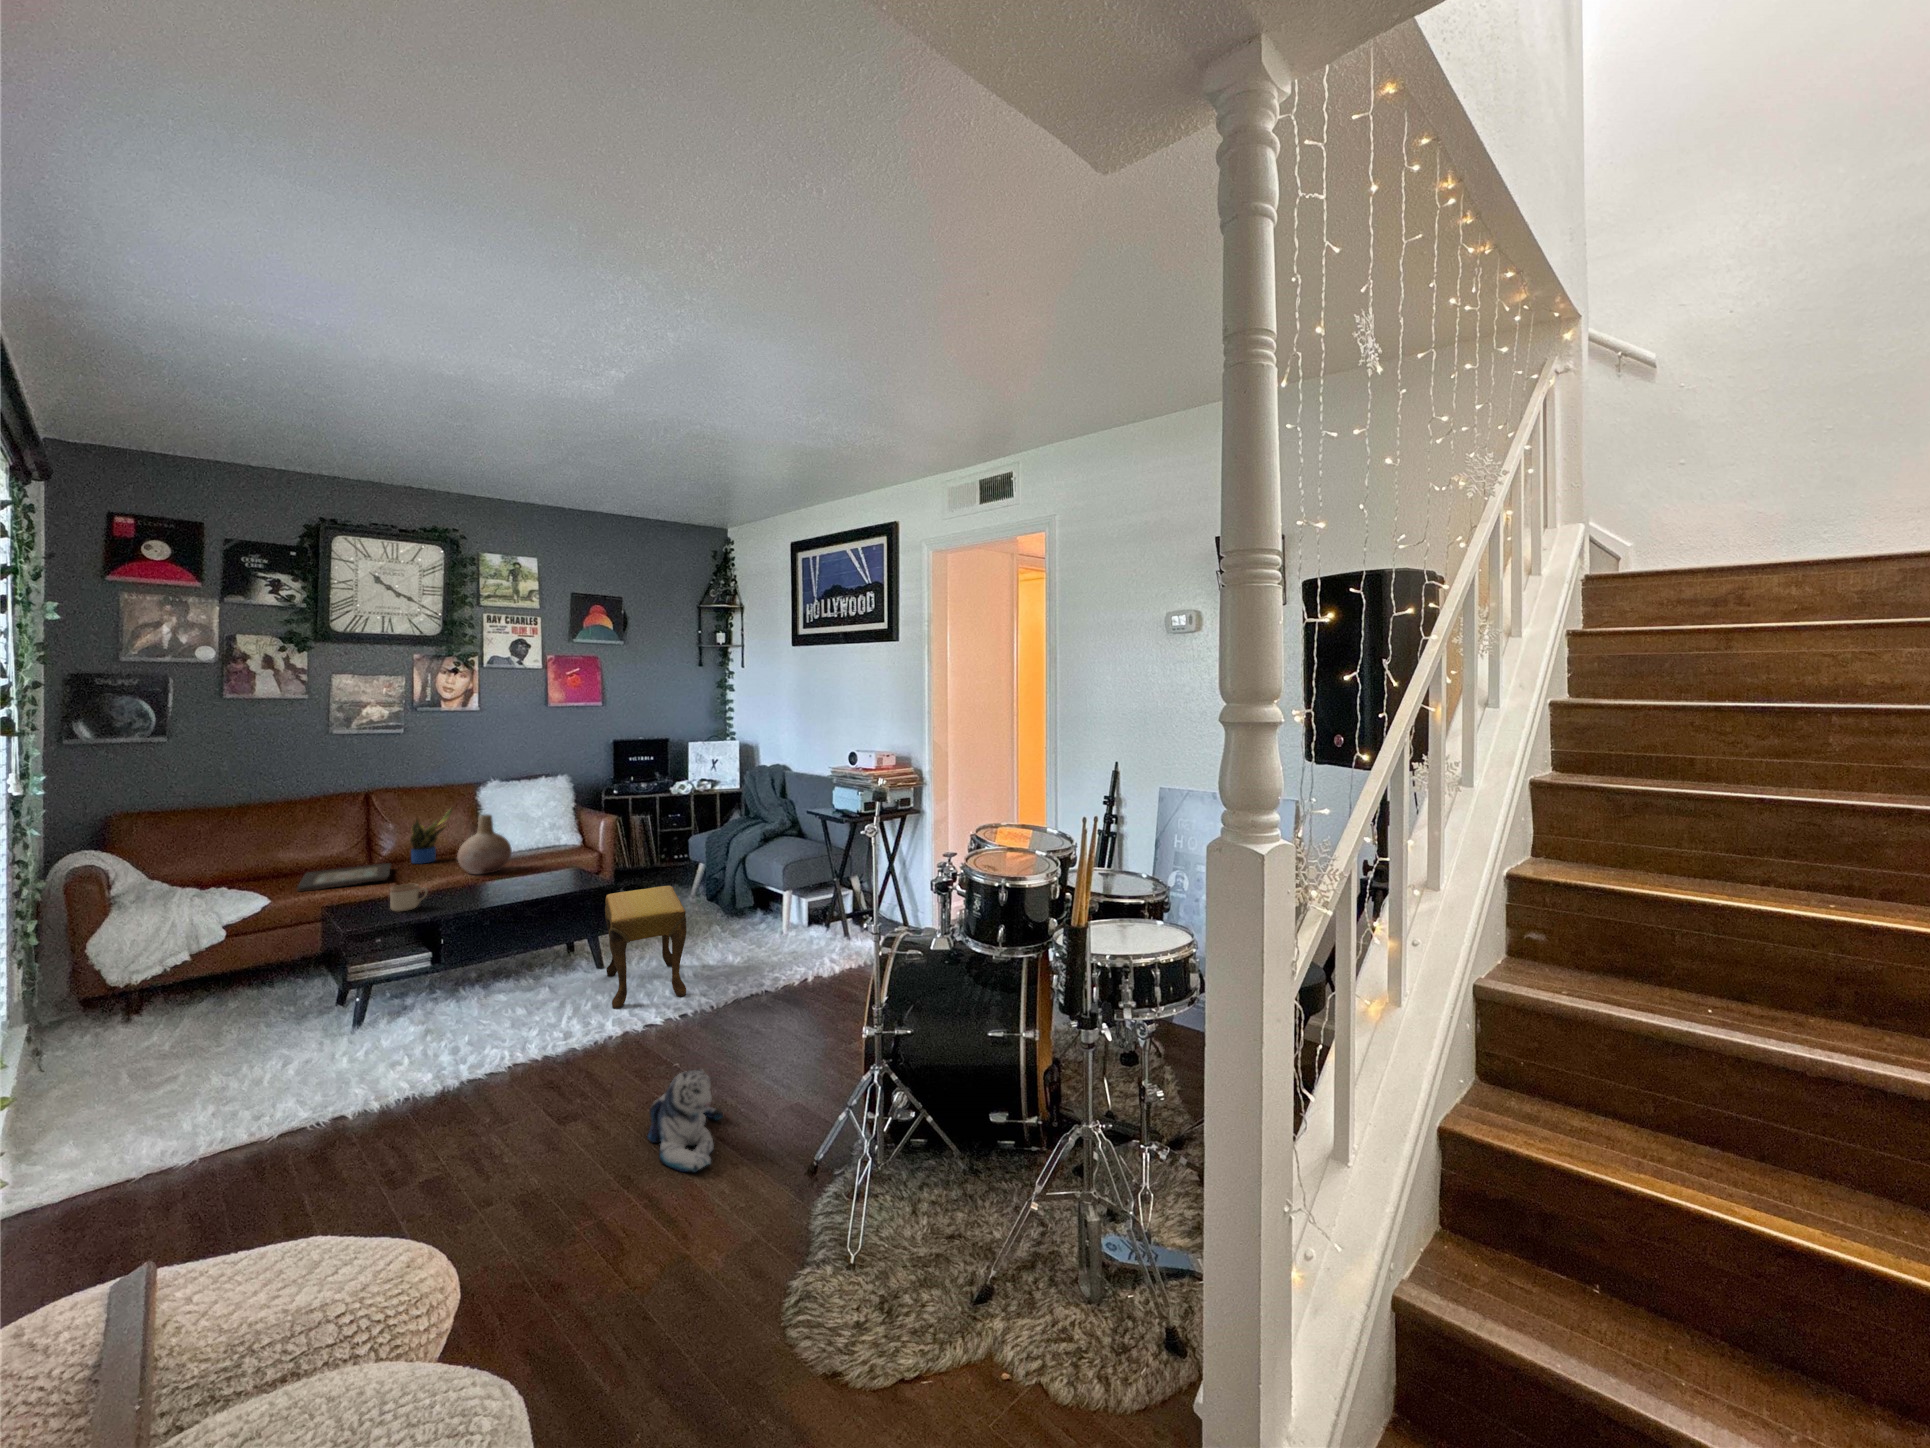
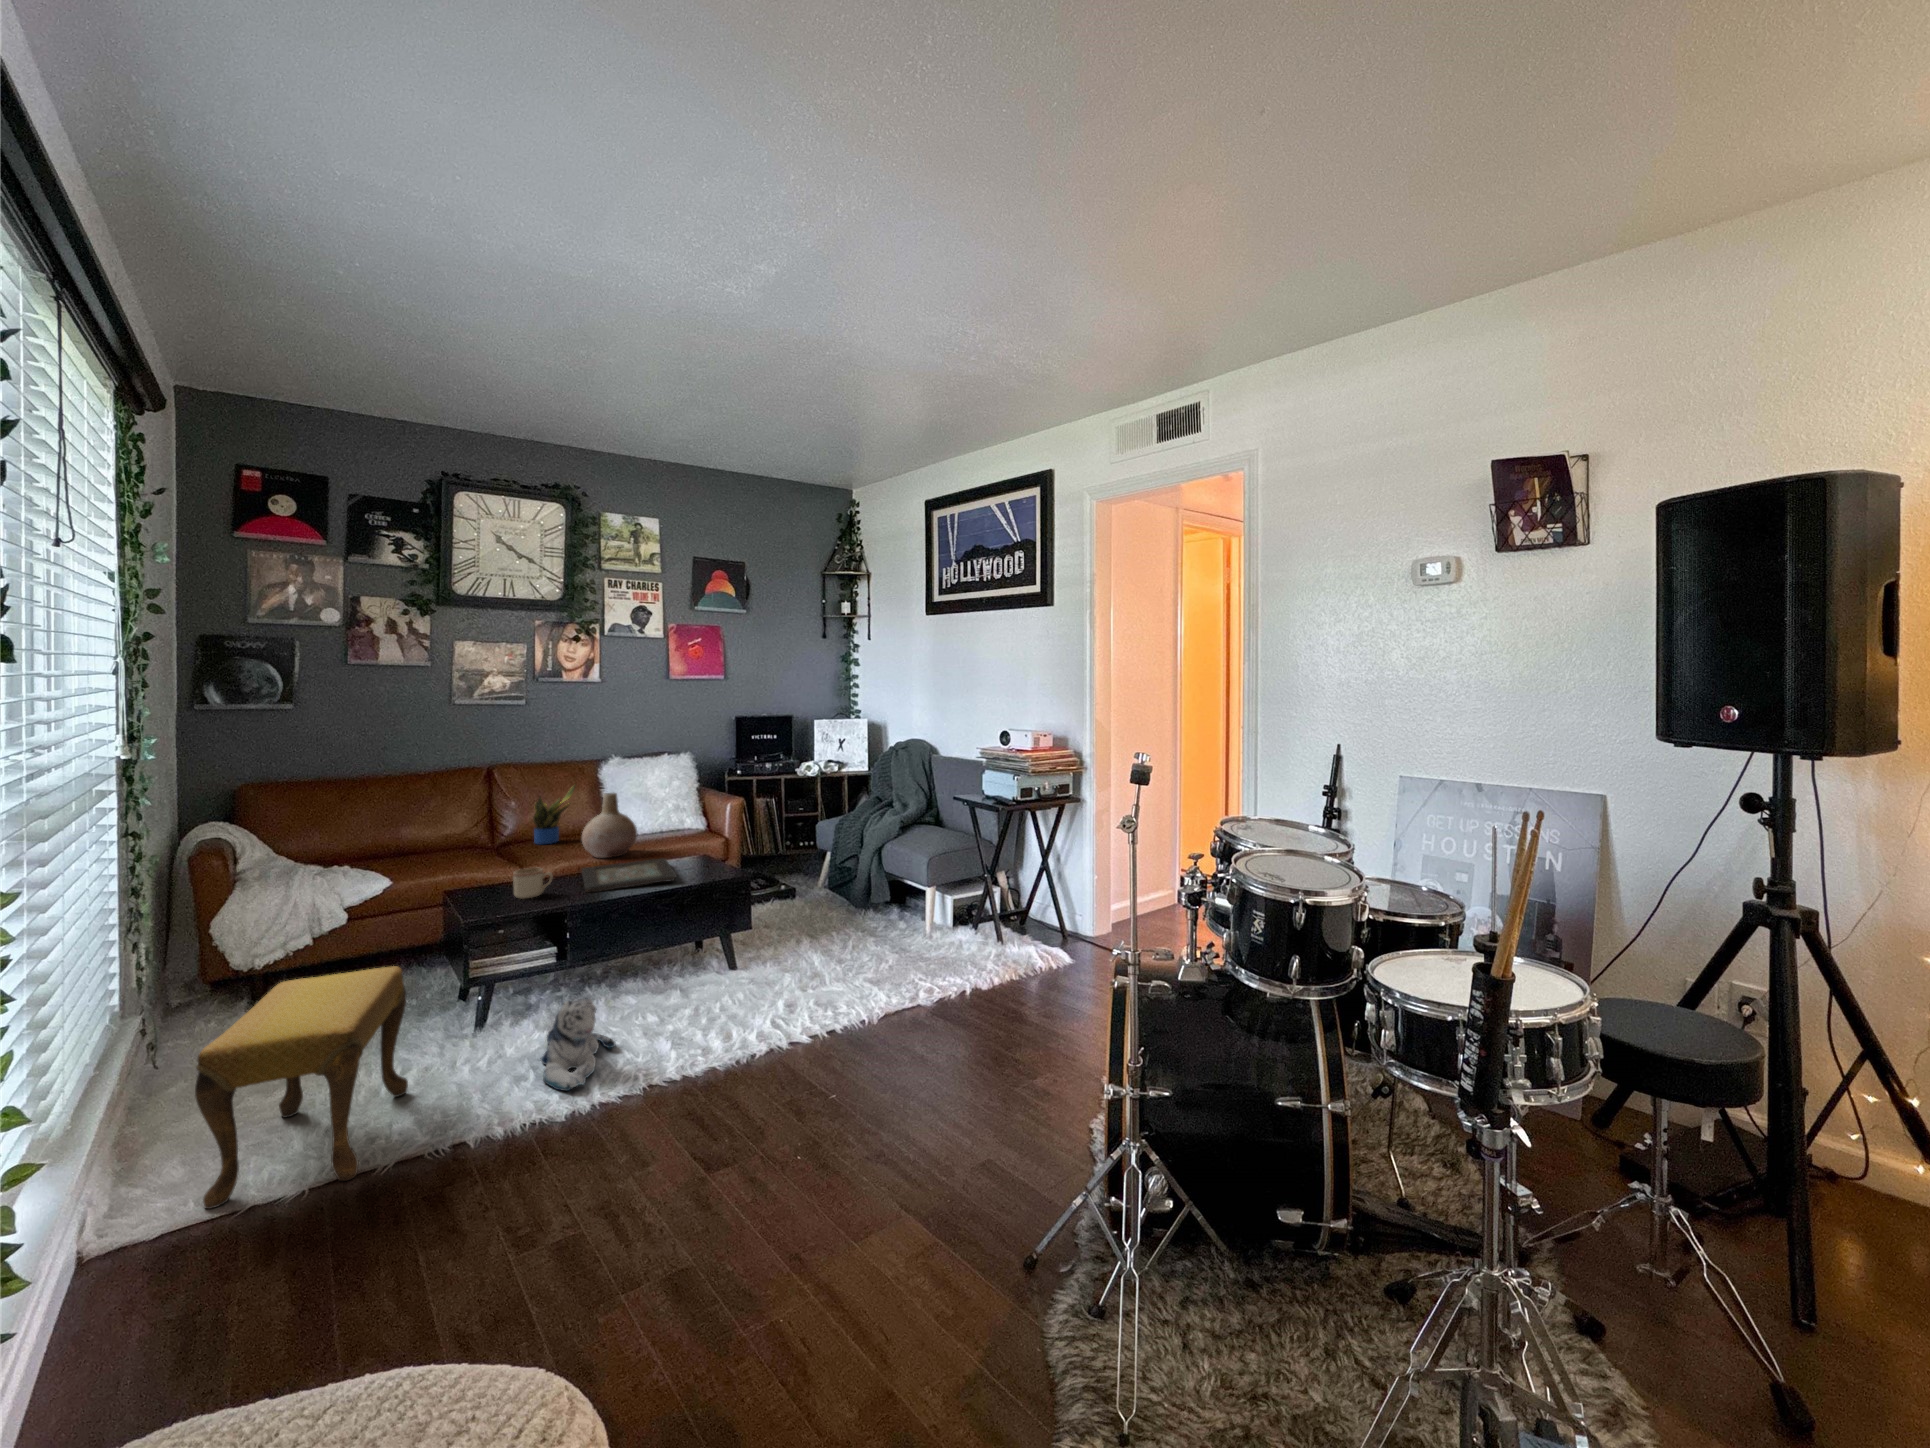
decorative tray: present [297,863,391,892] -> present [582,859,676,892]
footstool: present [605,886,687,1009] -> present [195,966,408,1209]
plush toy: present [647,1069,723,1173] -> present [541,999,615,1091]

